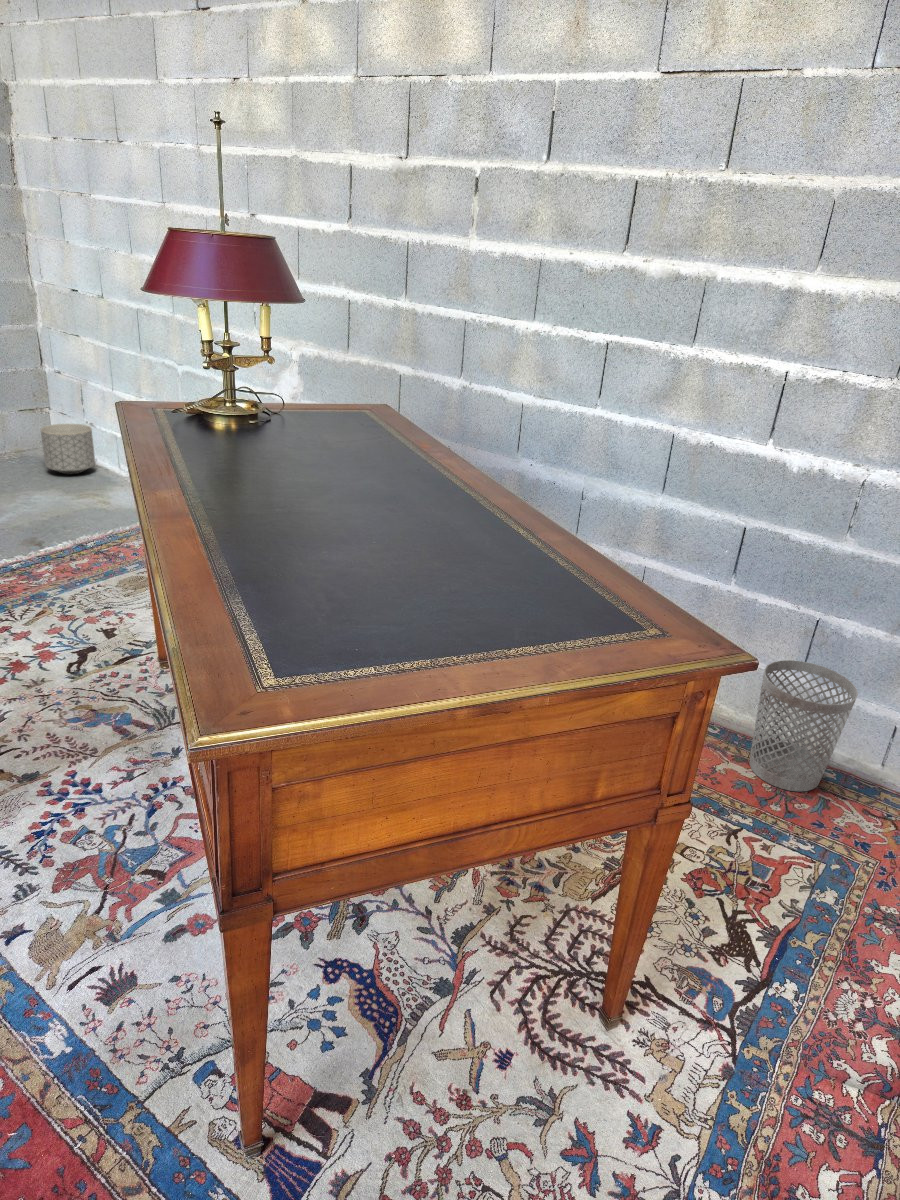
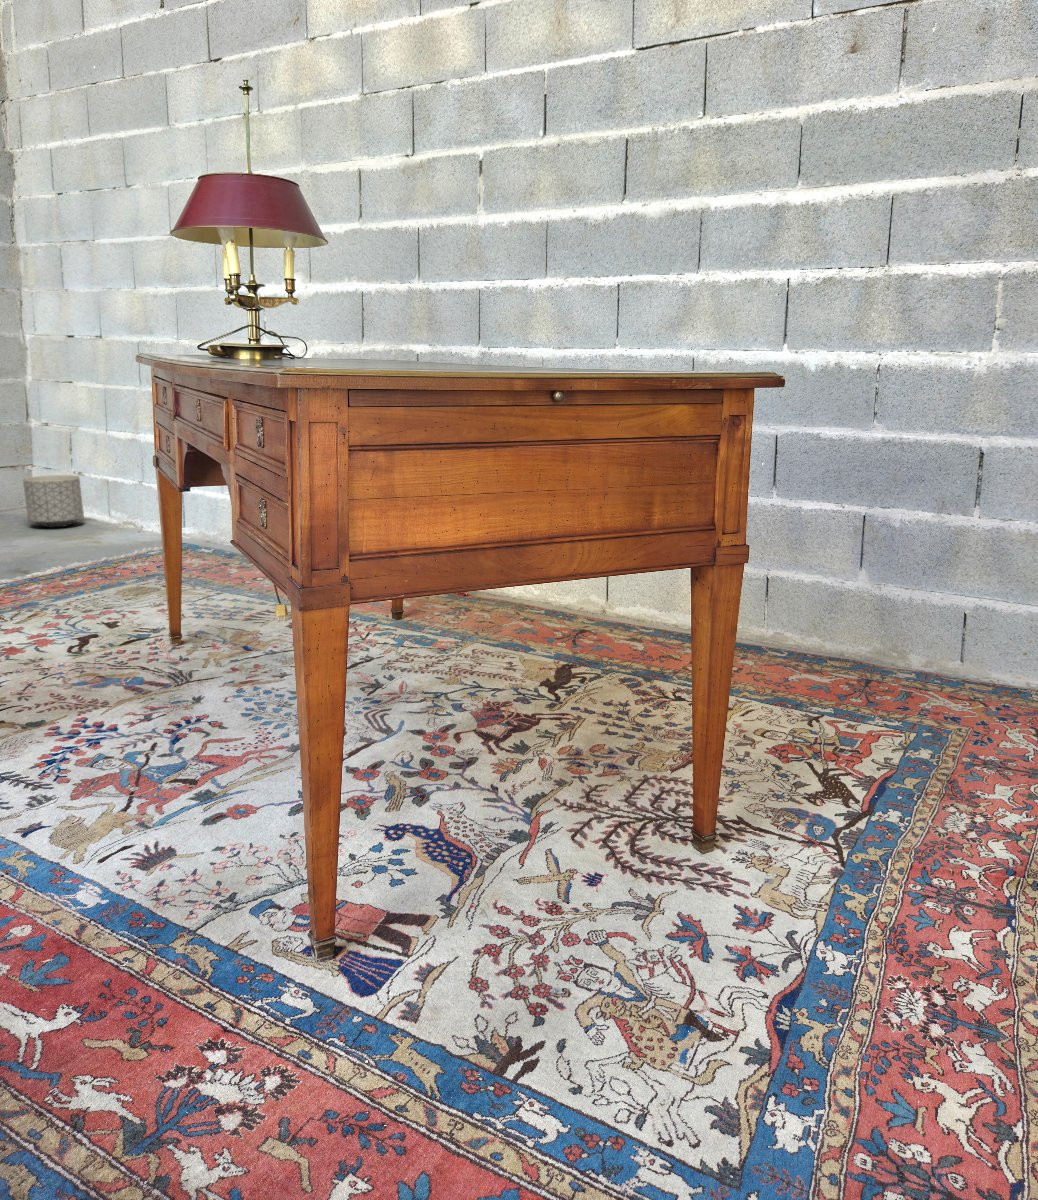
wastebasket: present [750,660,858,792] -> none [822,561,921,690]

